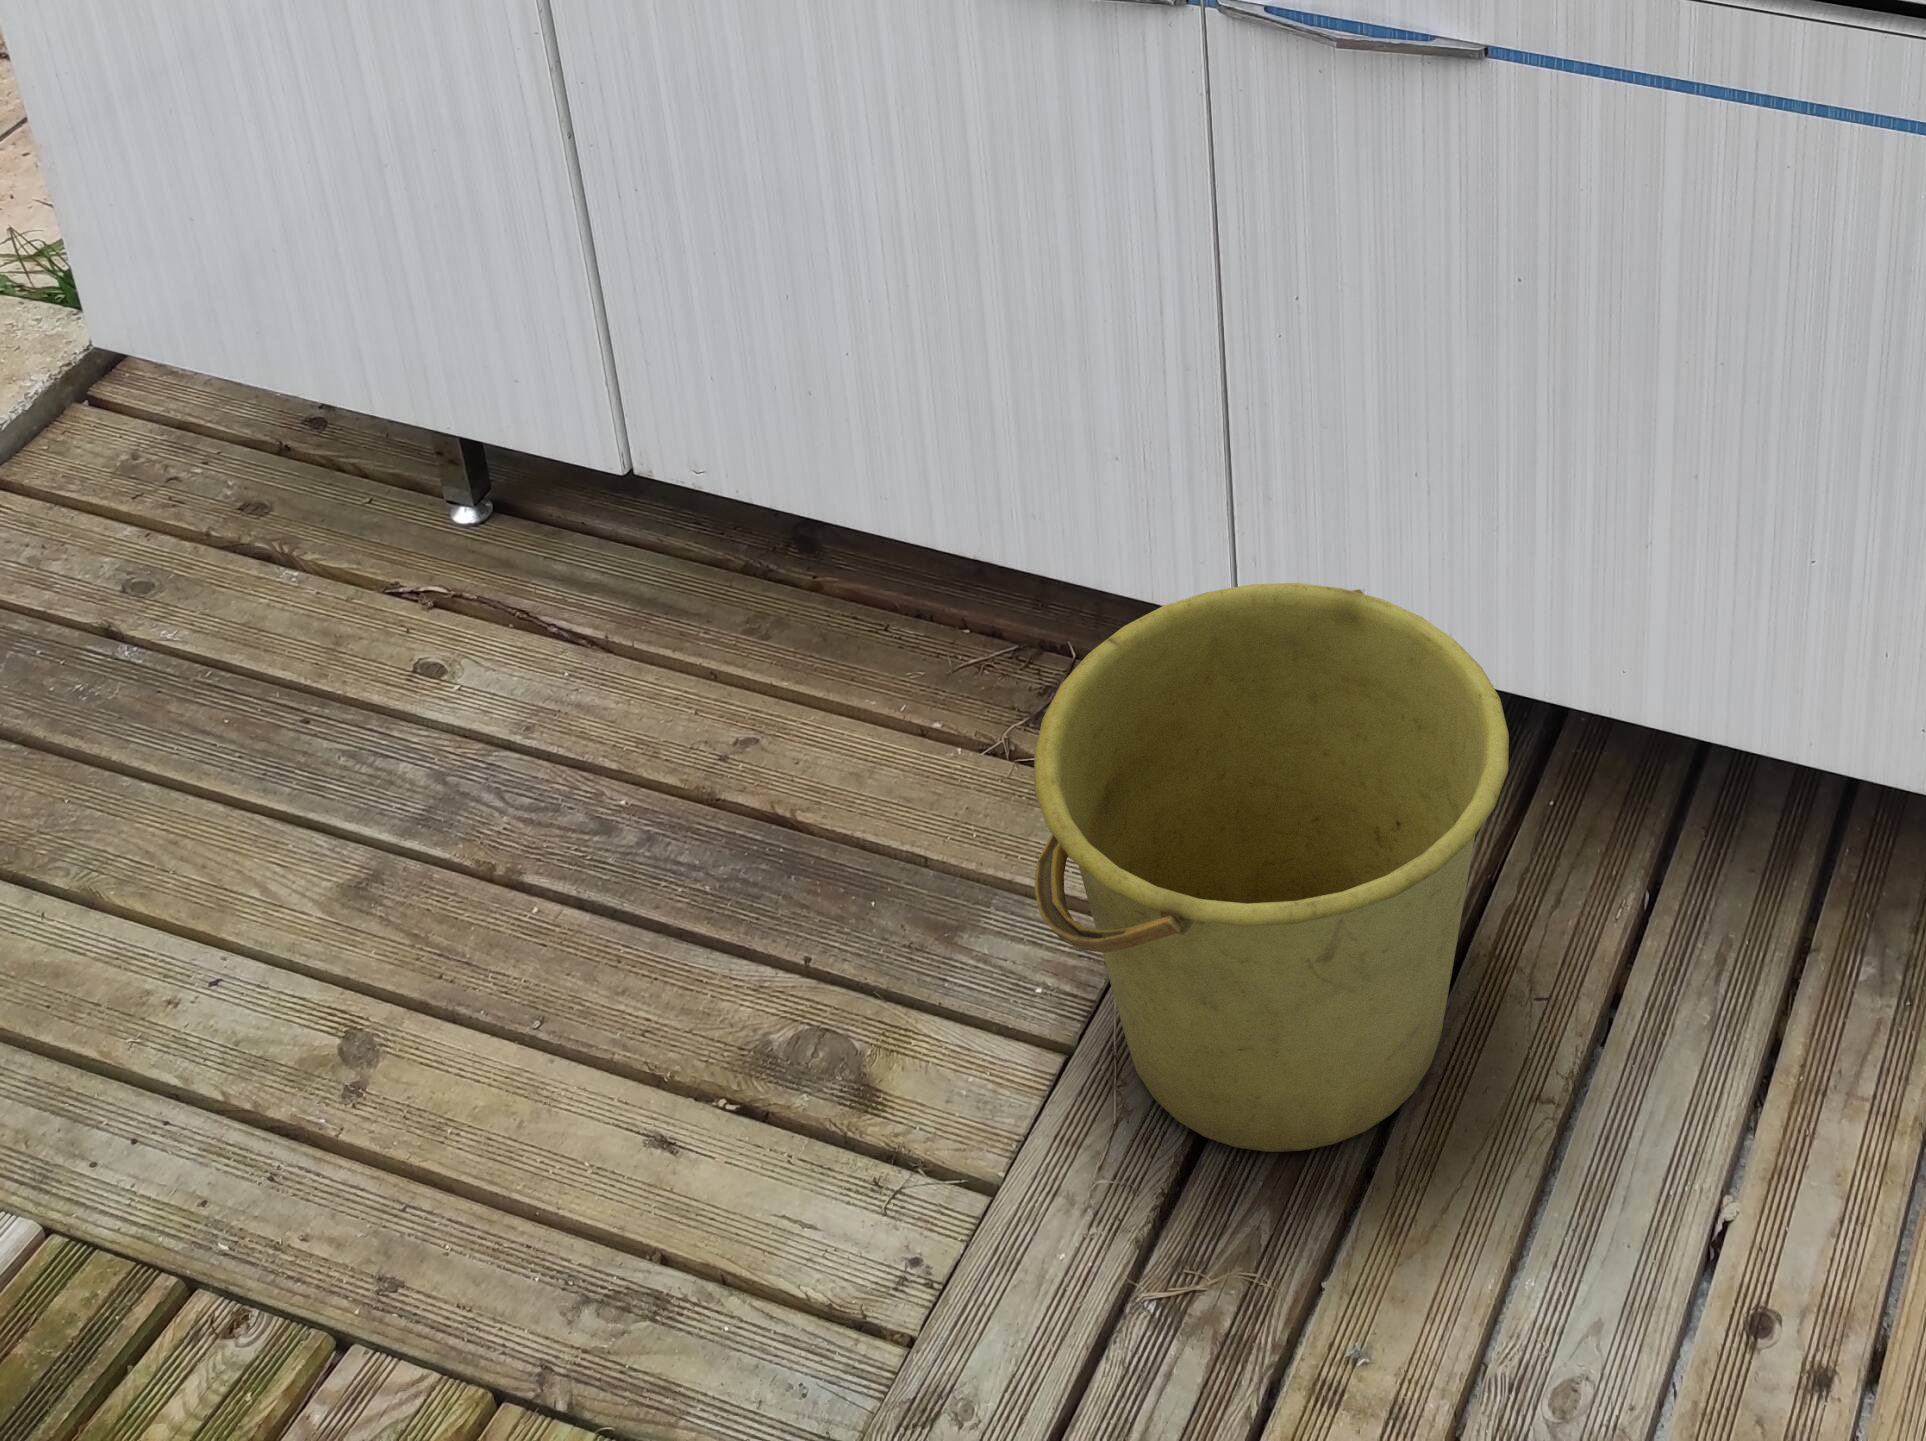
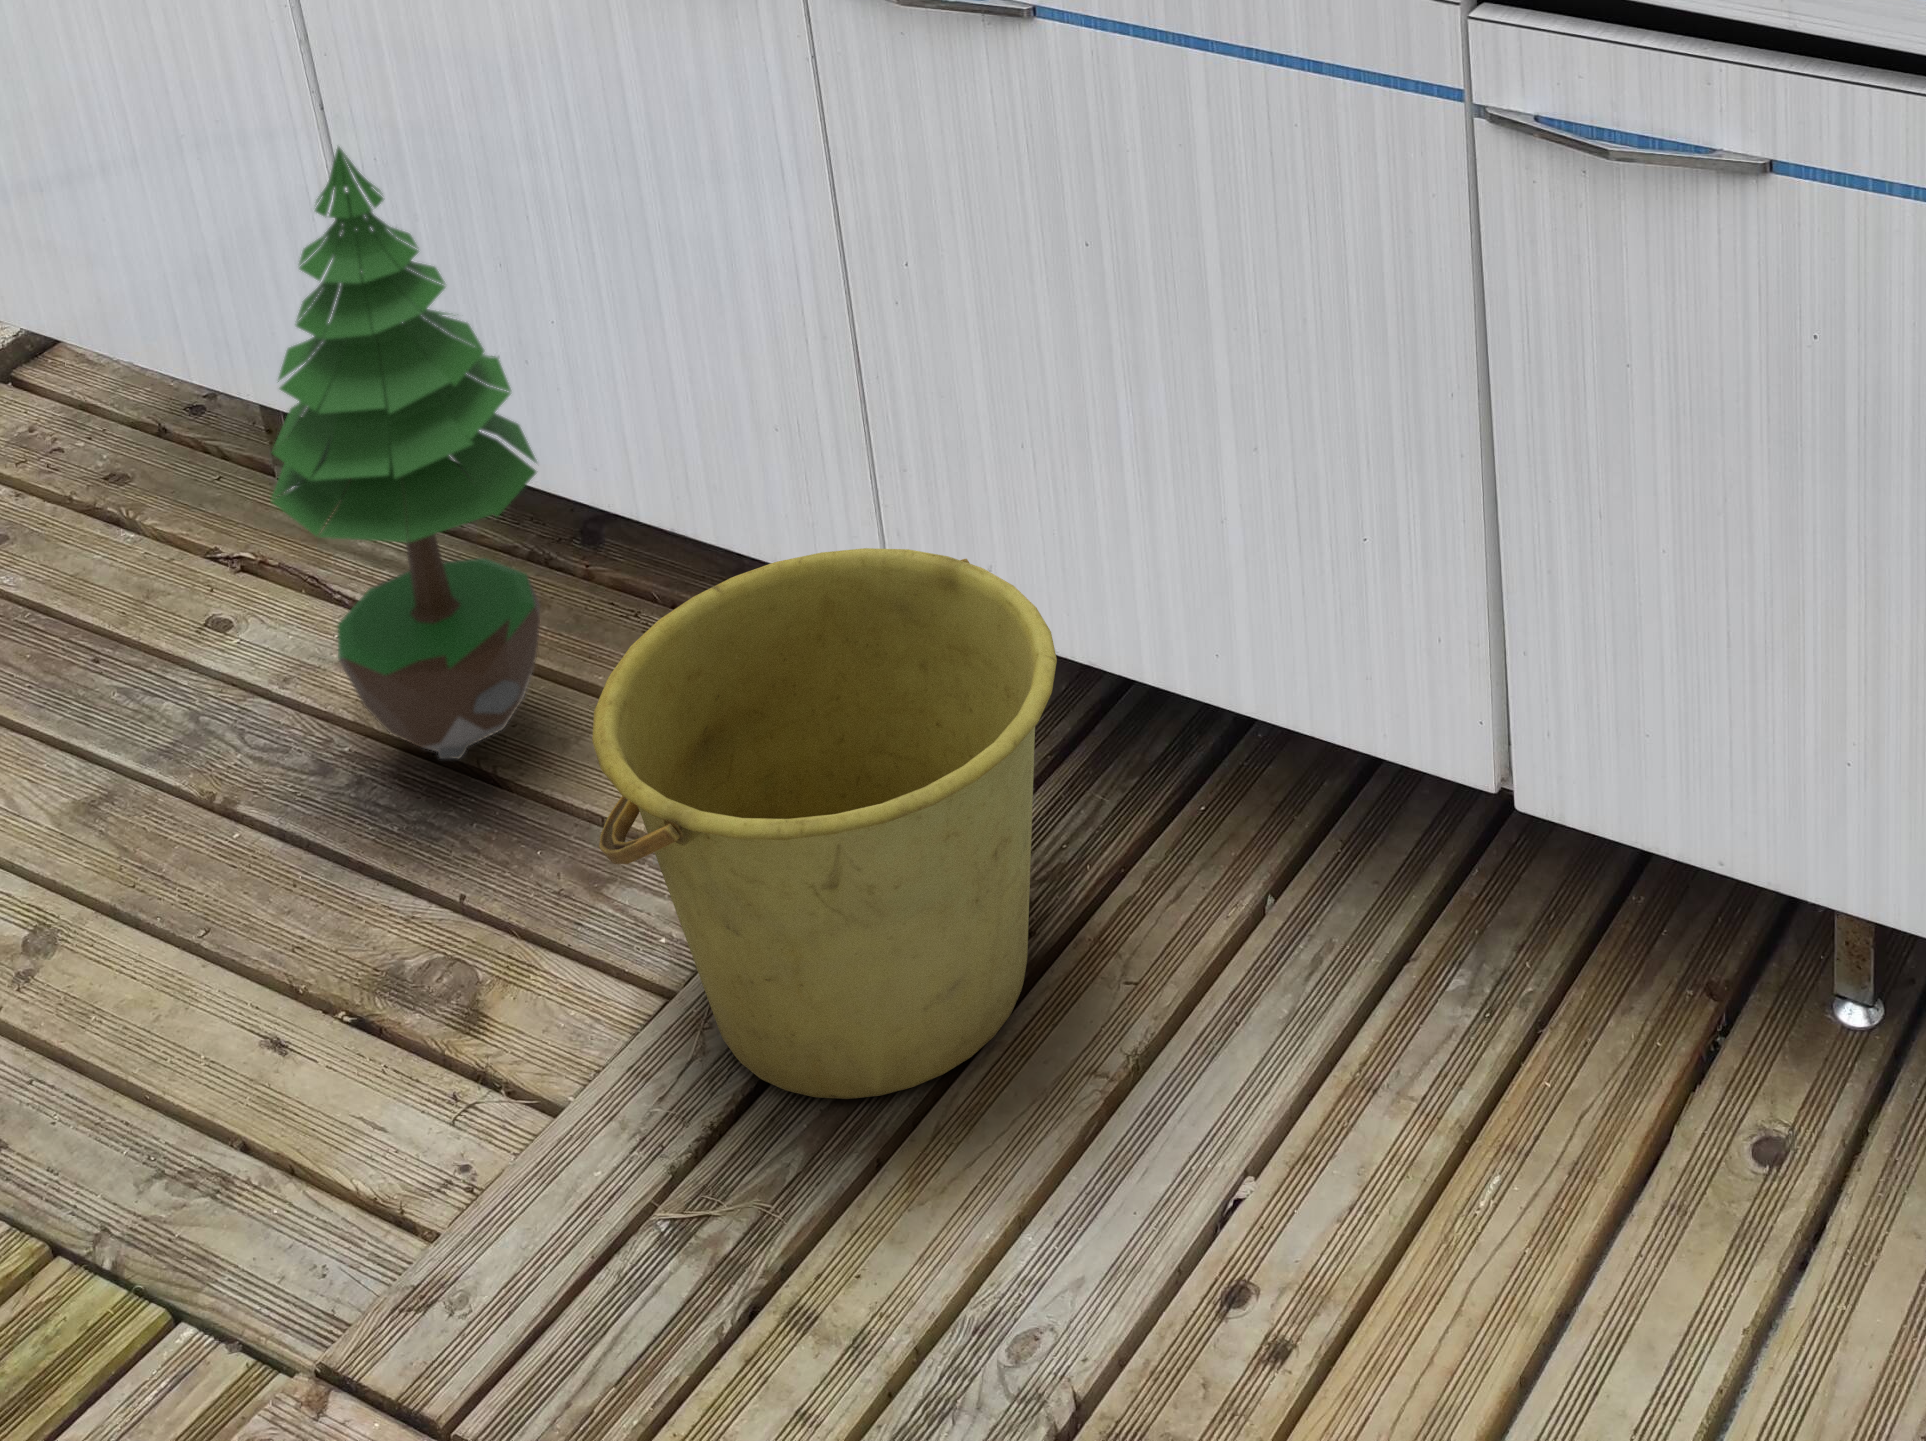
potted tree: none [571,196,850,811] -> present [271,147,540,759]

